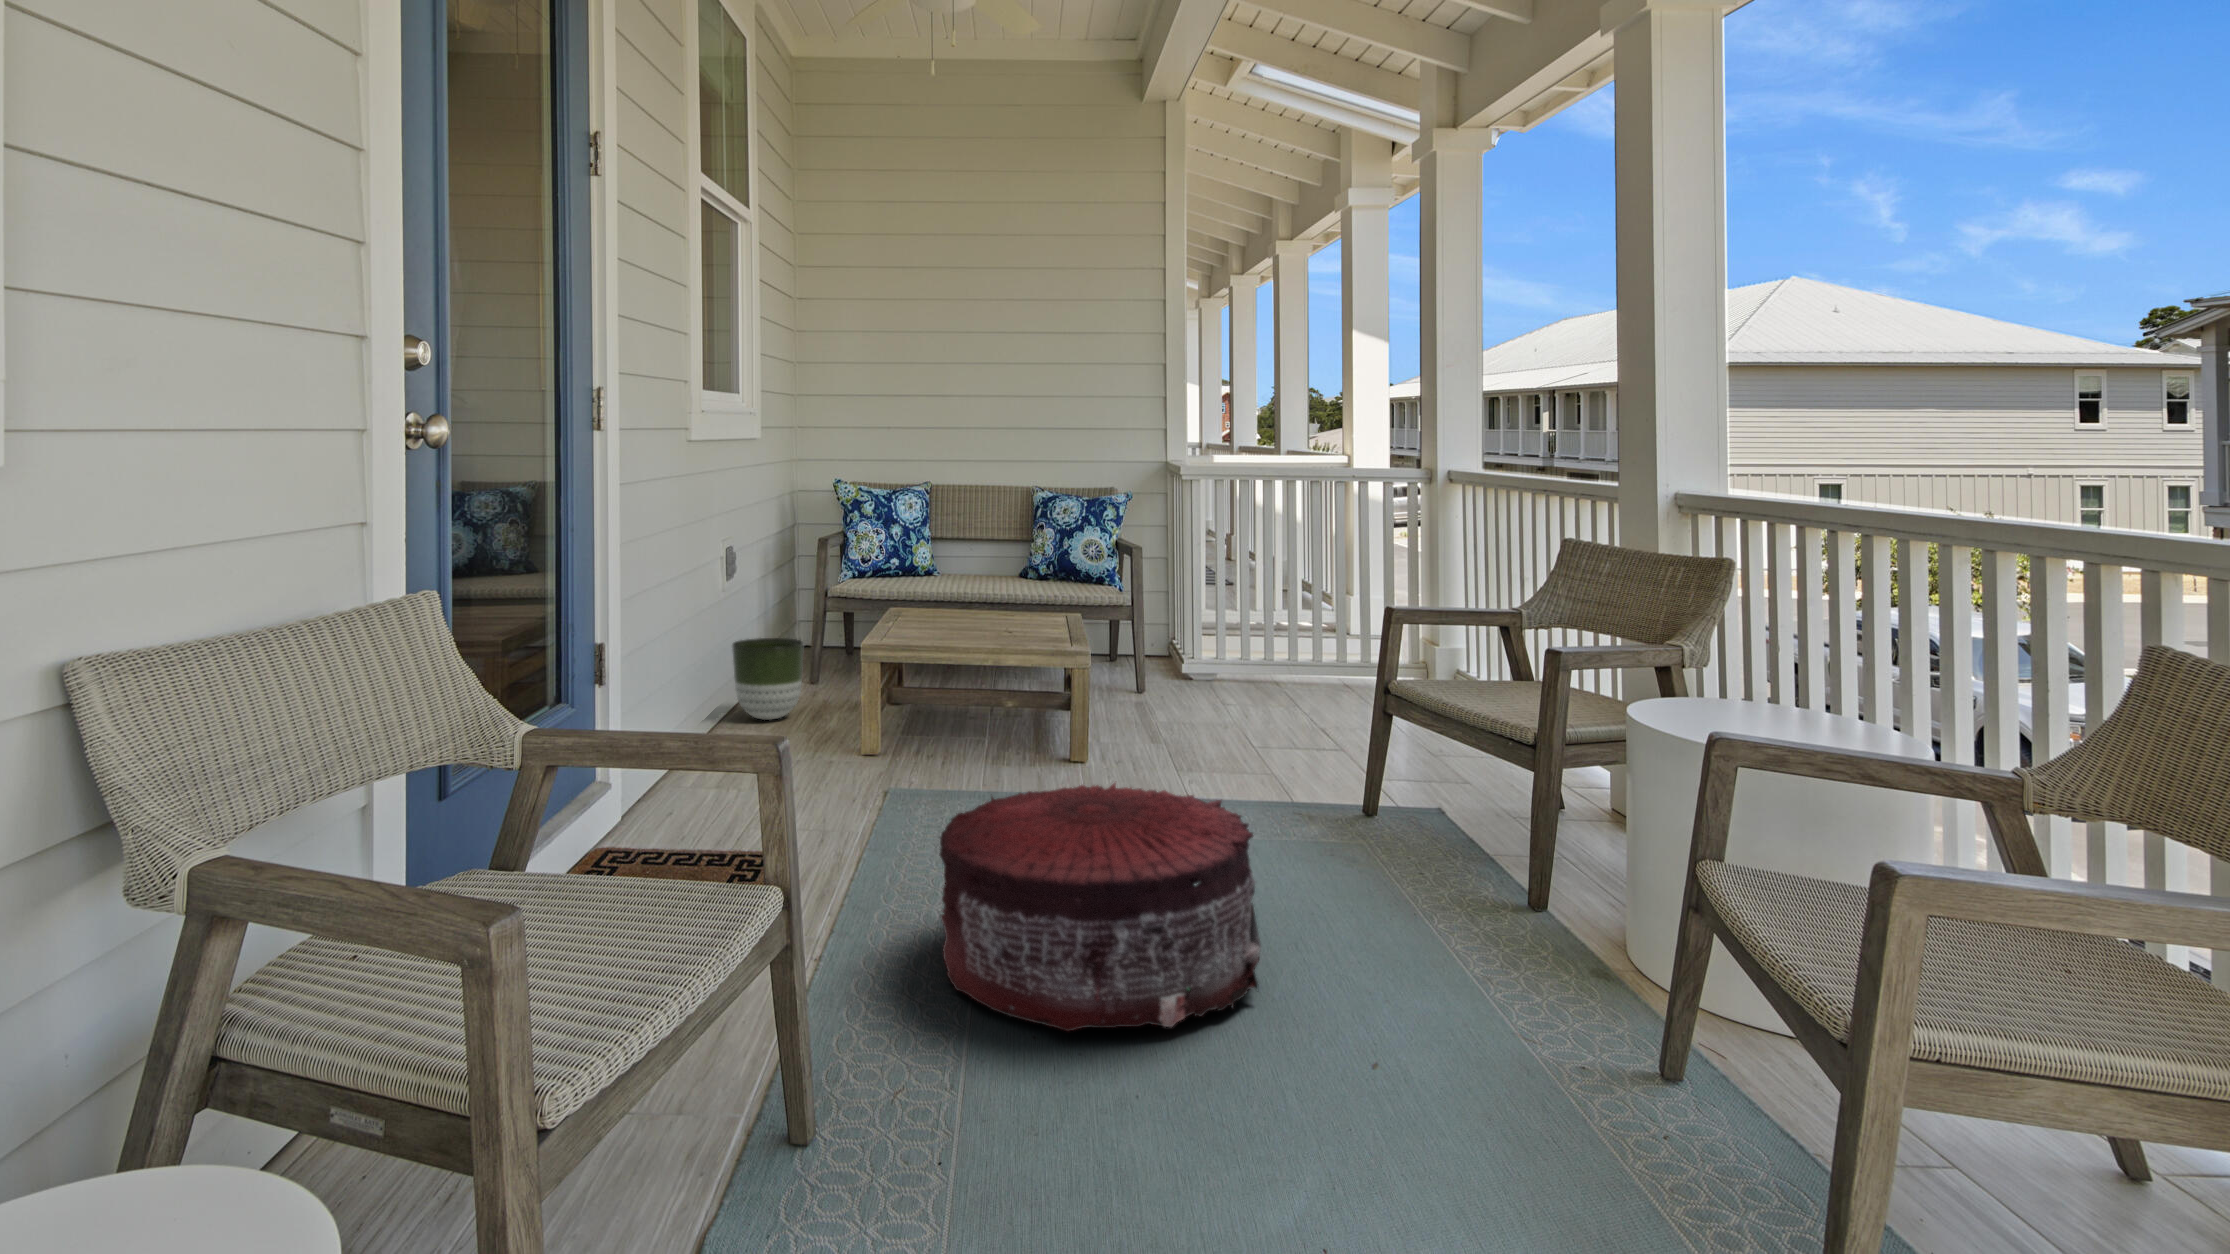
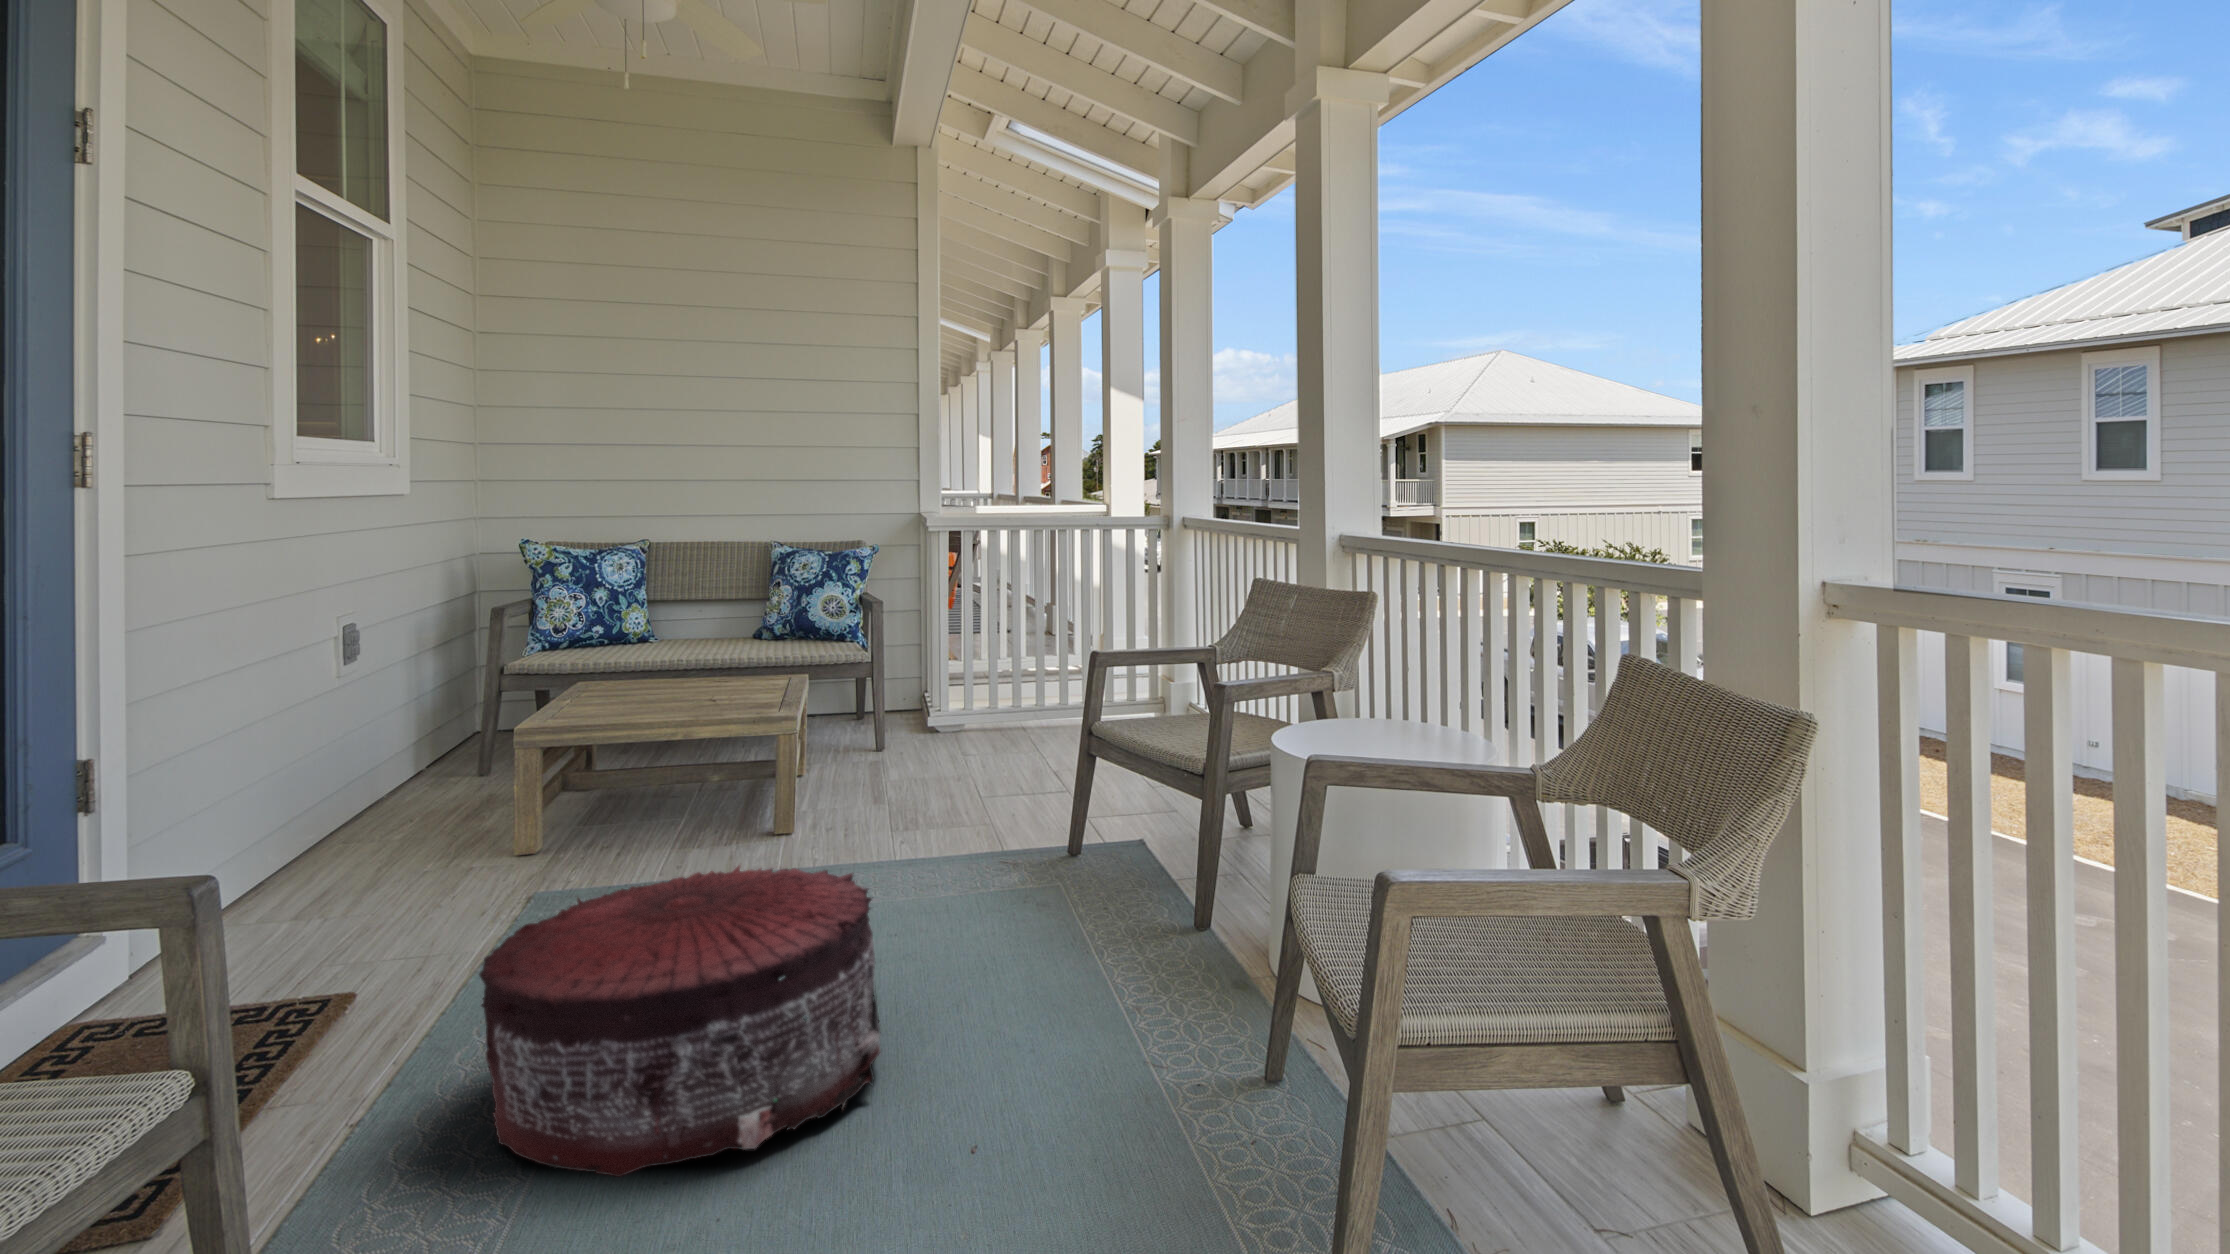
planter: present [732,638,803,720] -> none [359,725,458,823]

